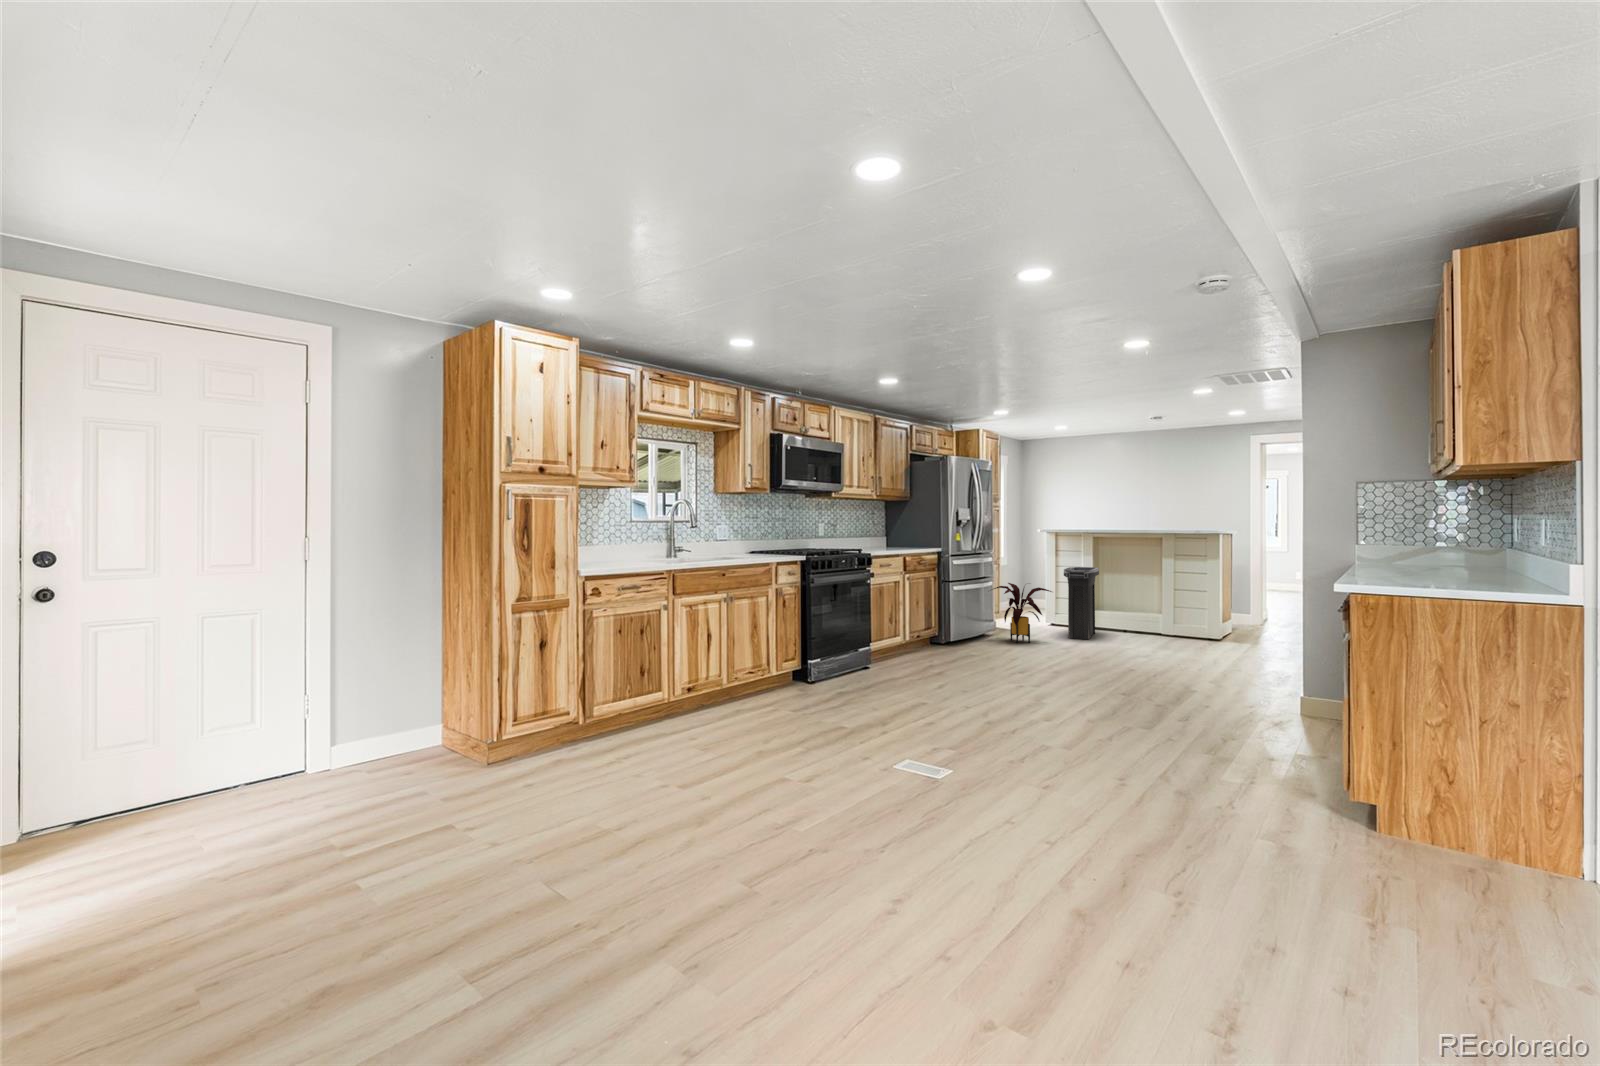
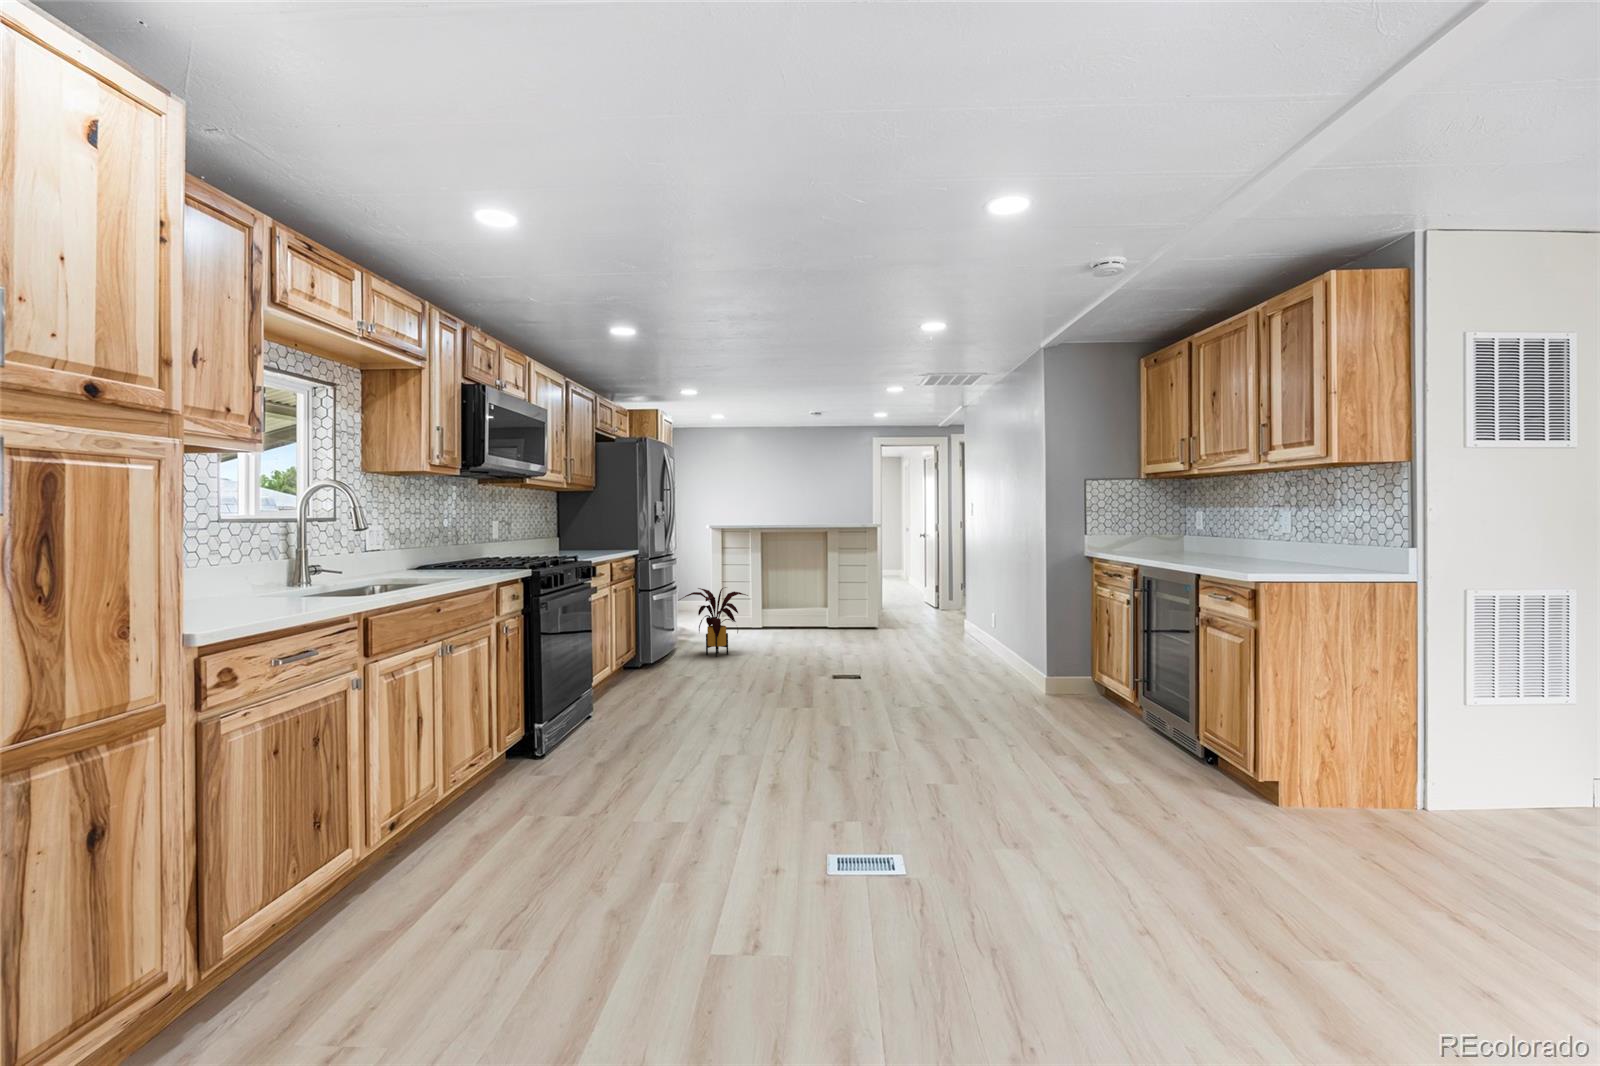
trash can: present [1064,567,1099,639] -> none [746,566,781,644]

